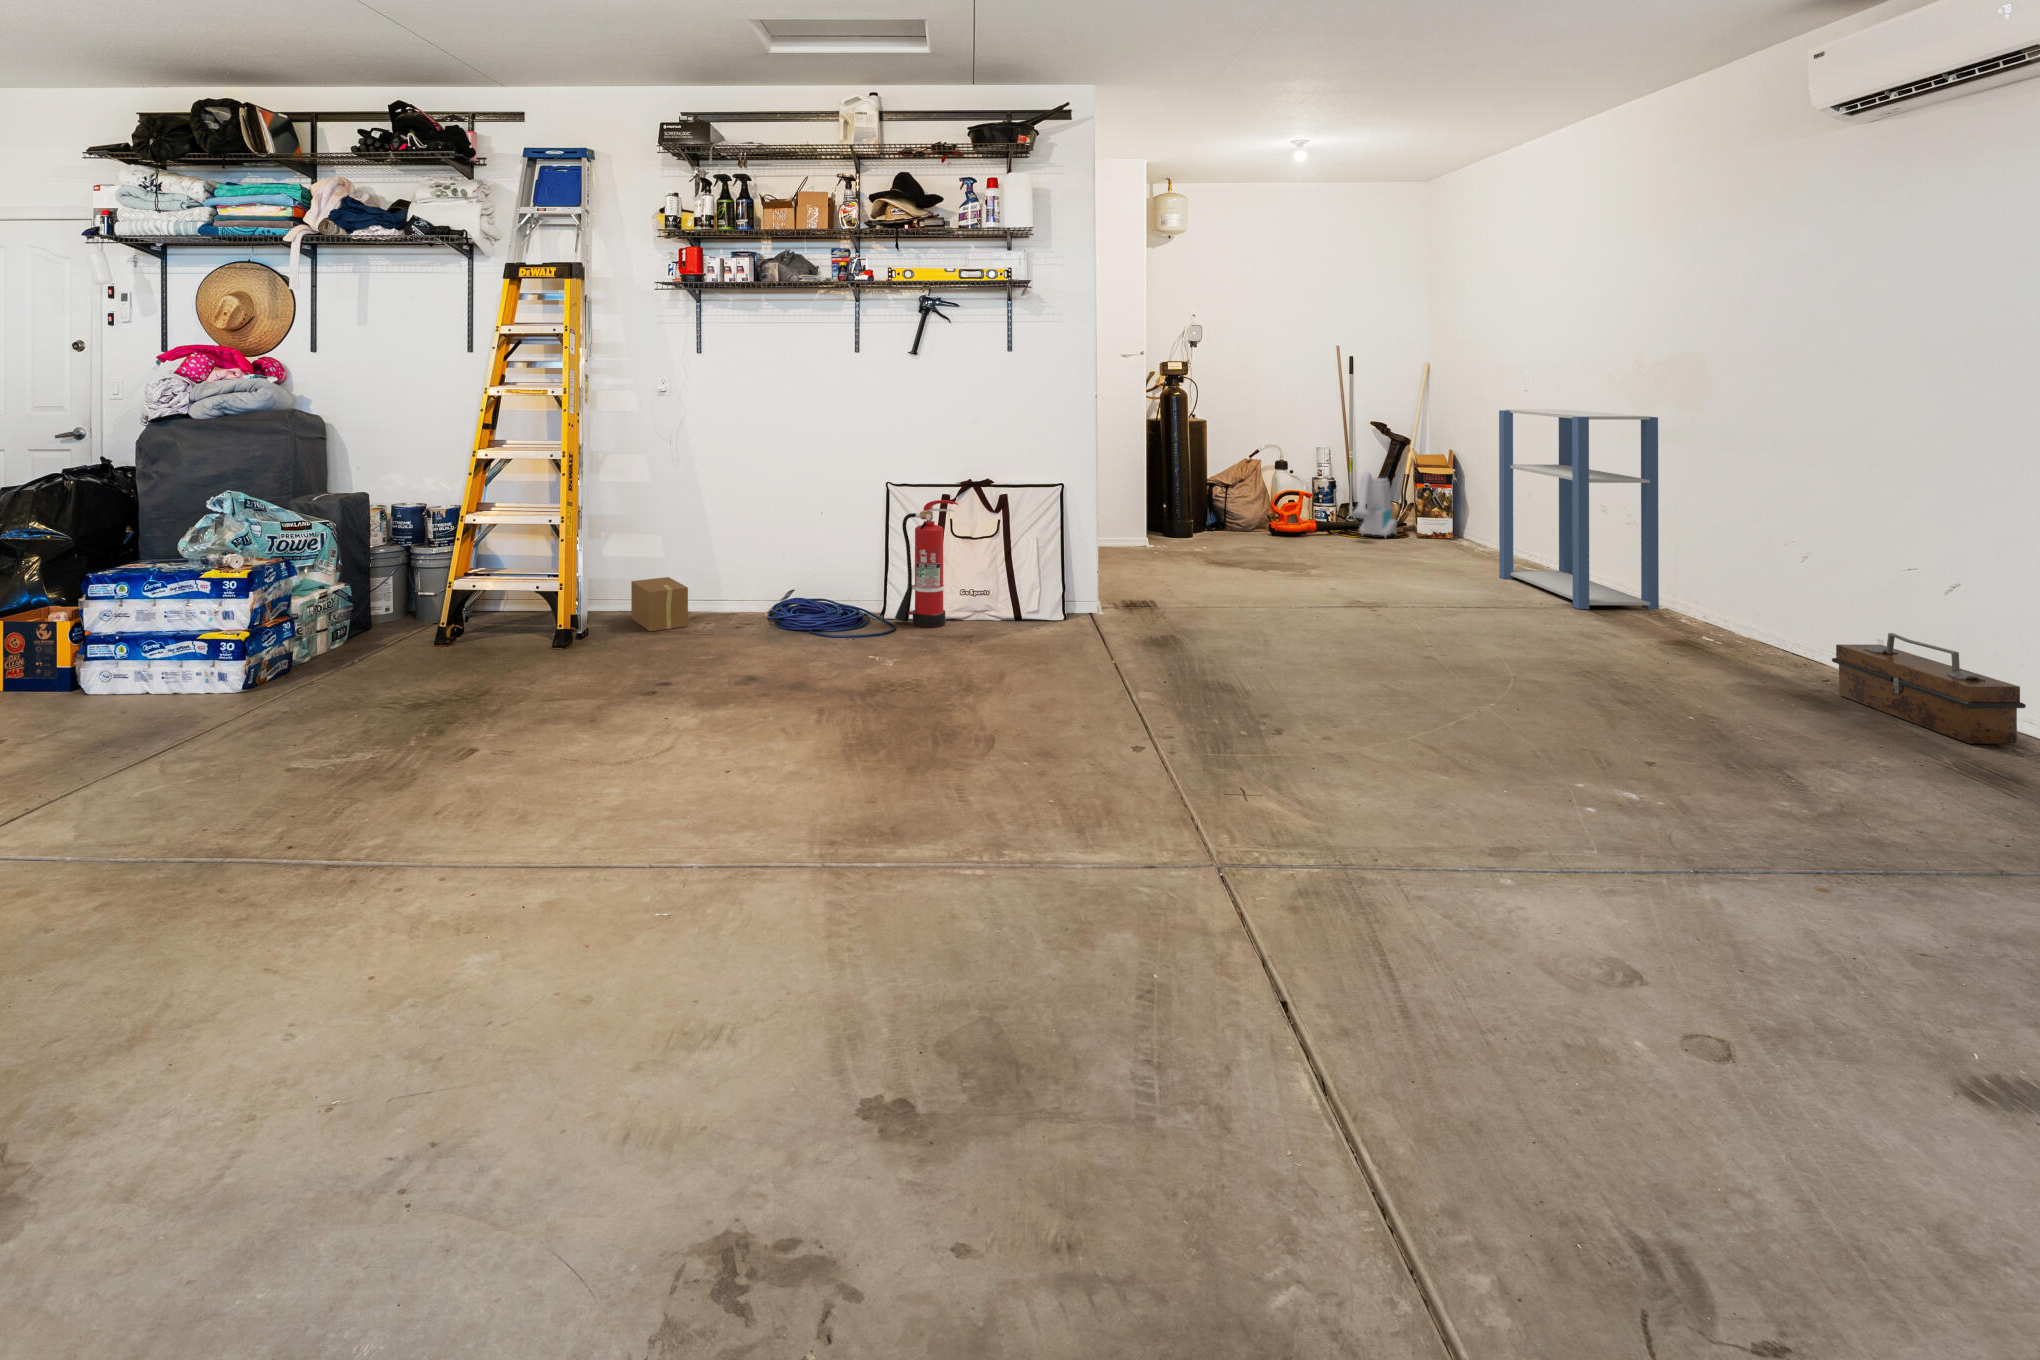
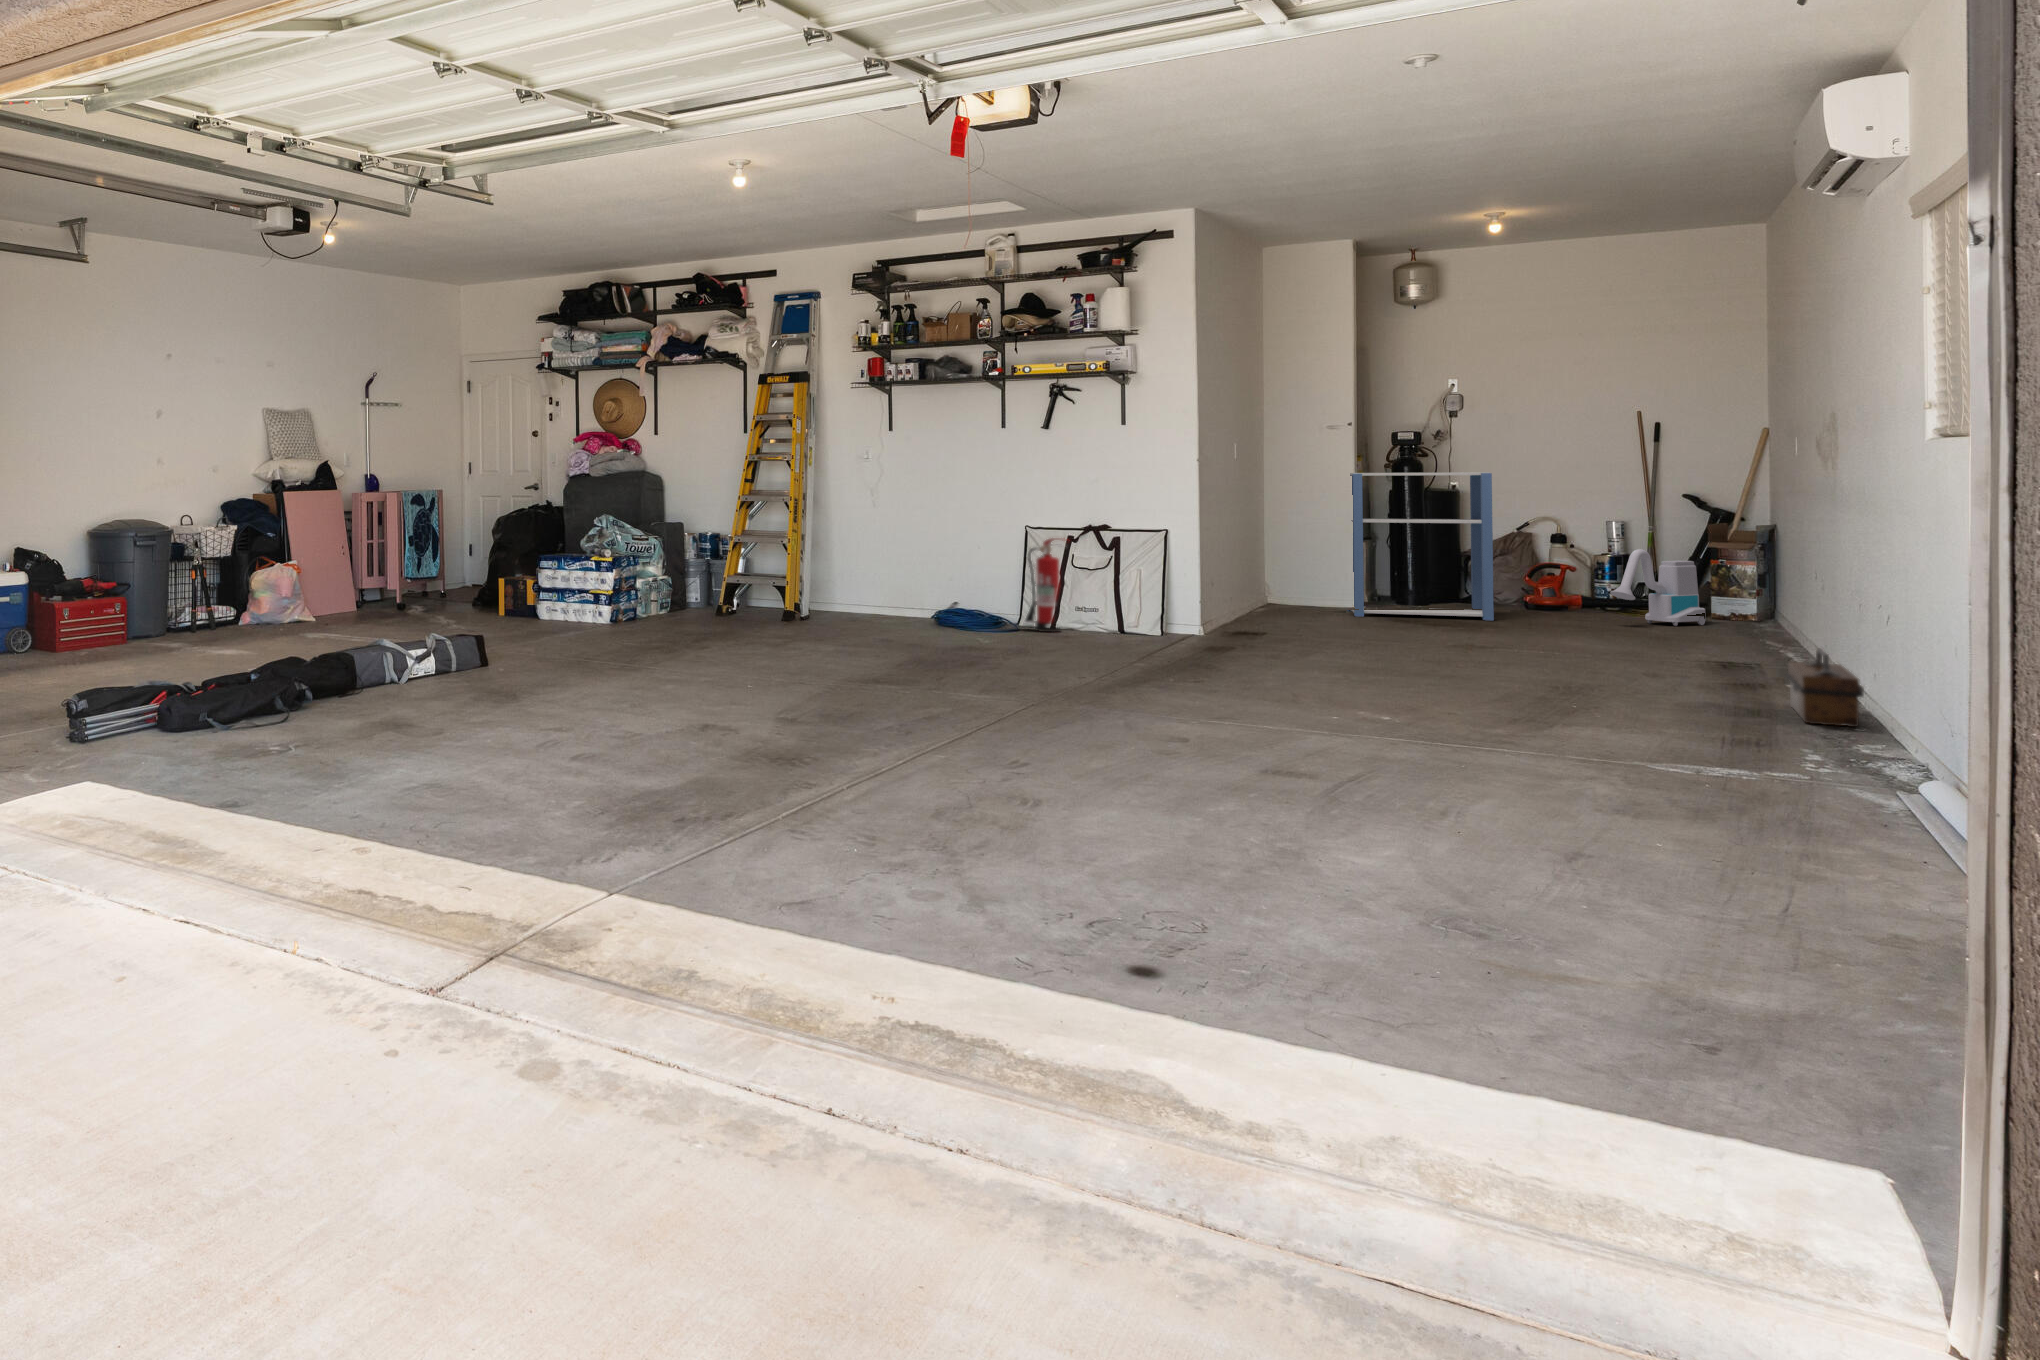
shelving unit: present [1499,410,1659,610] -> present [1347,472,1494,621]
cardboard box: present [631,577,688,631] -> none [841,590,875,621]

